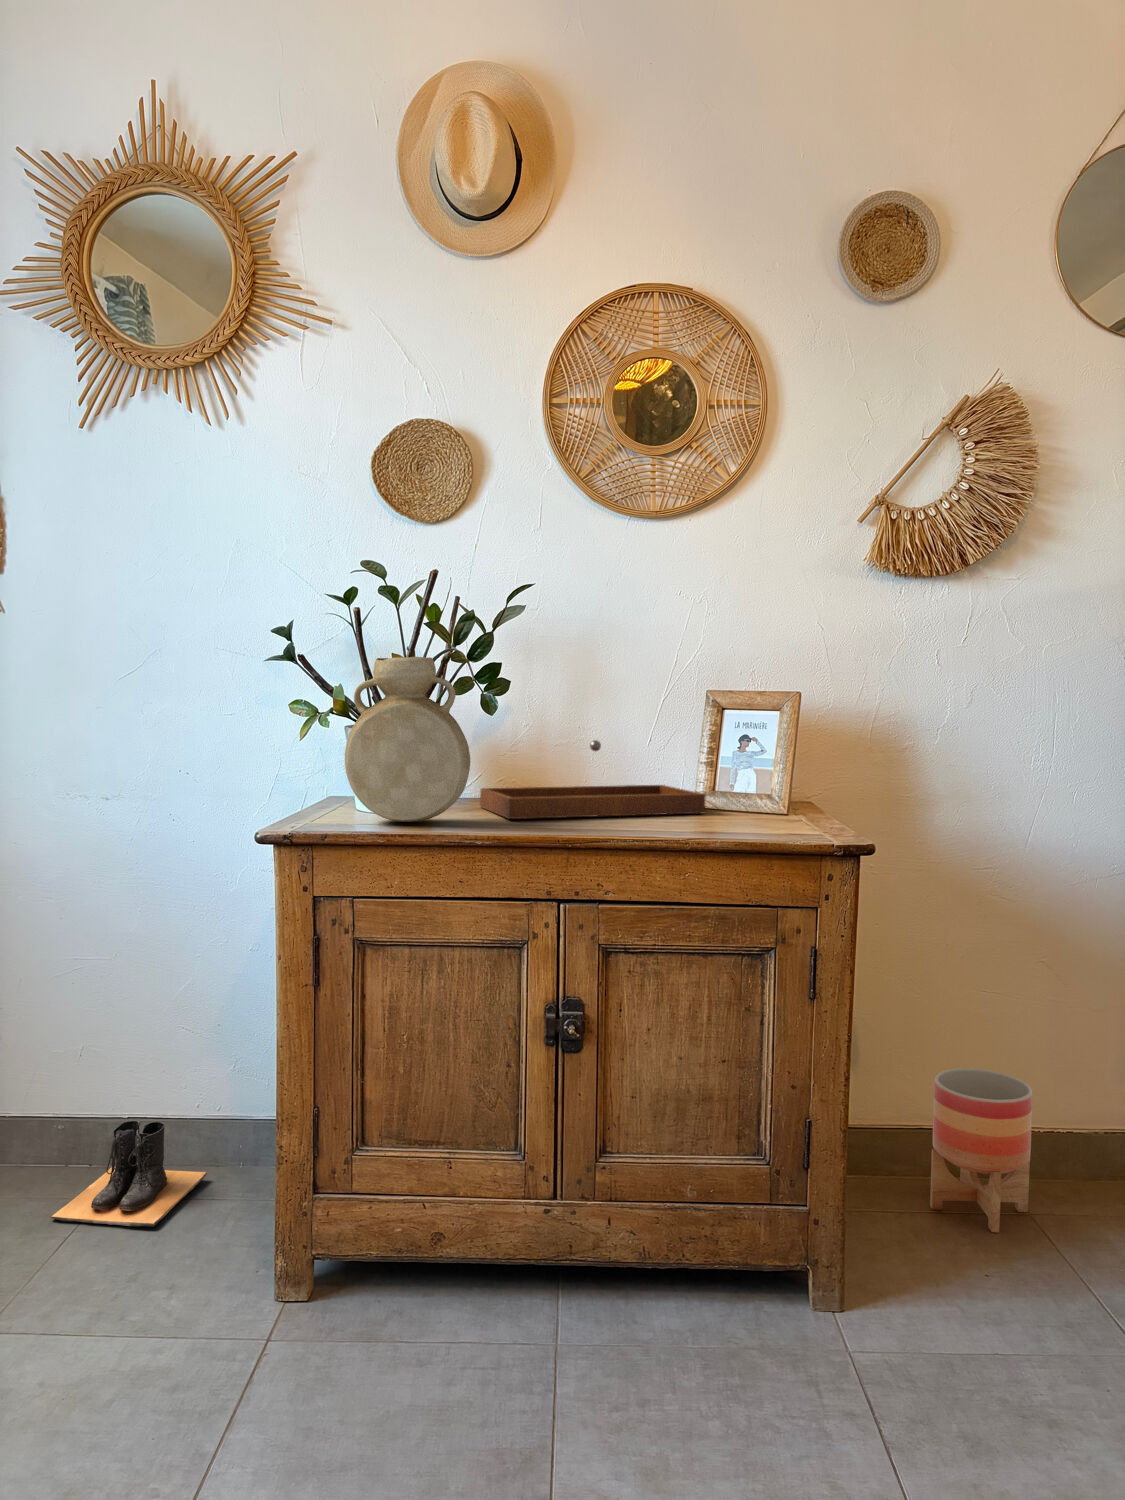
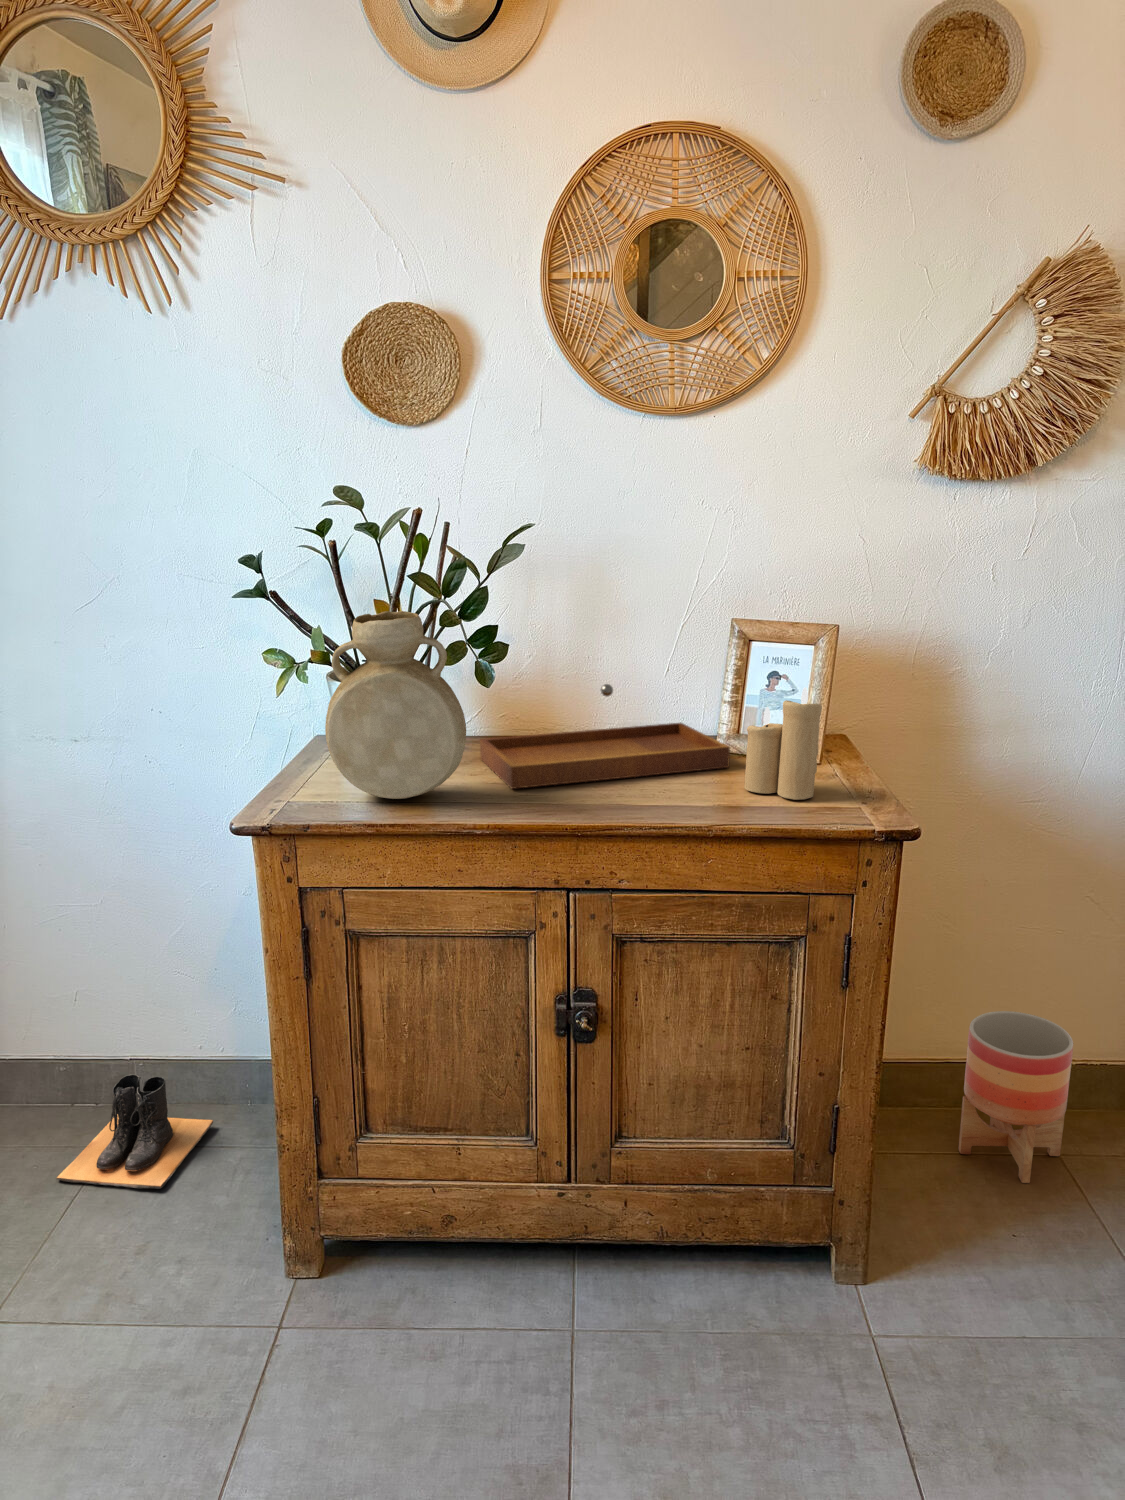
candle: none [719,727,786,827] -> present [744,687,822,800]

